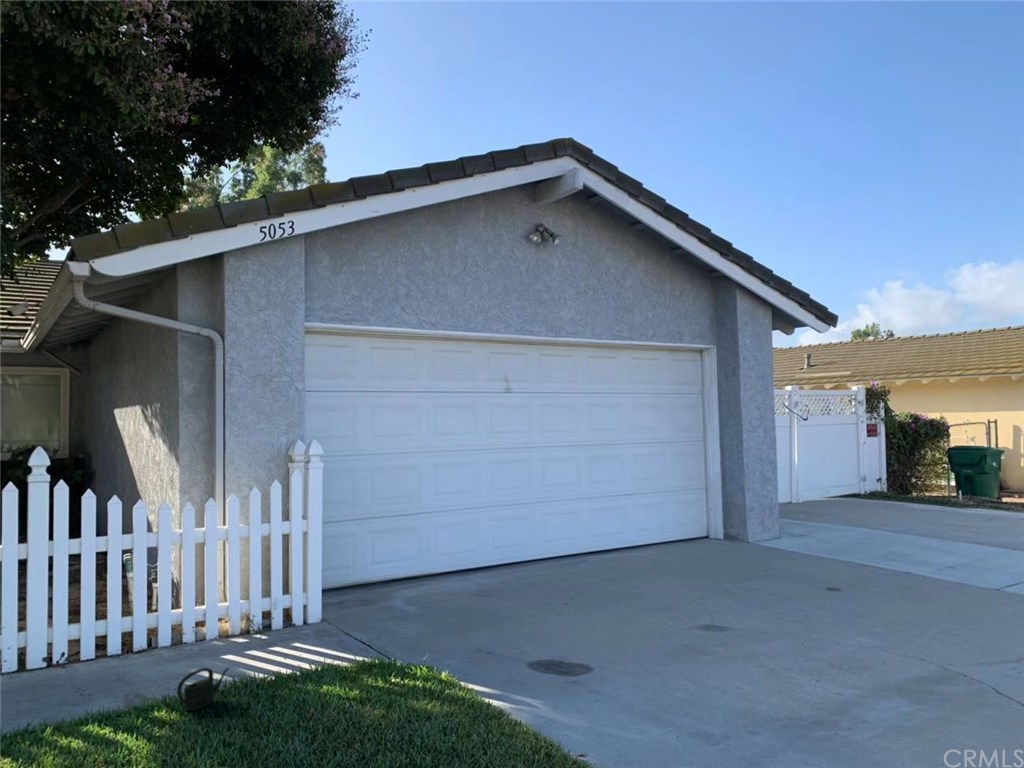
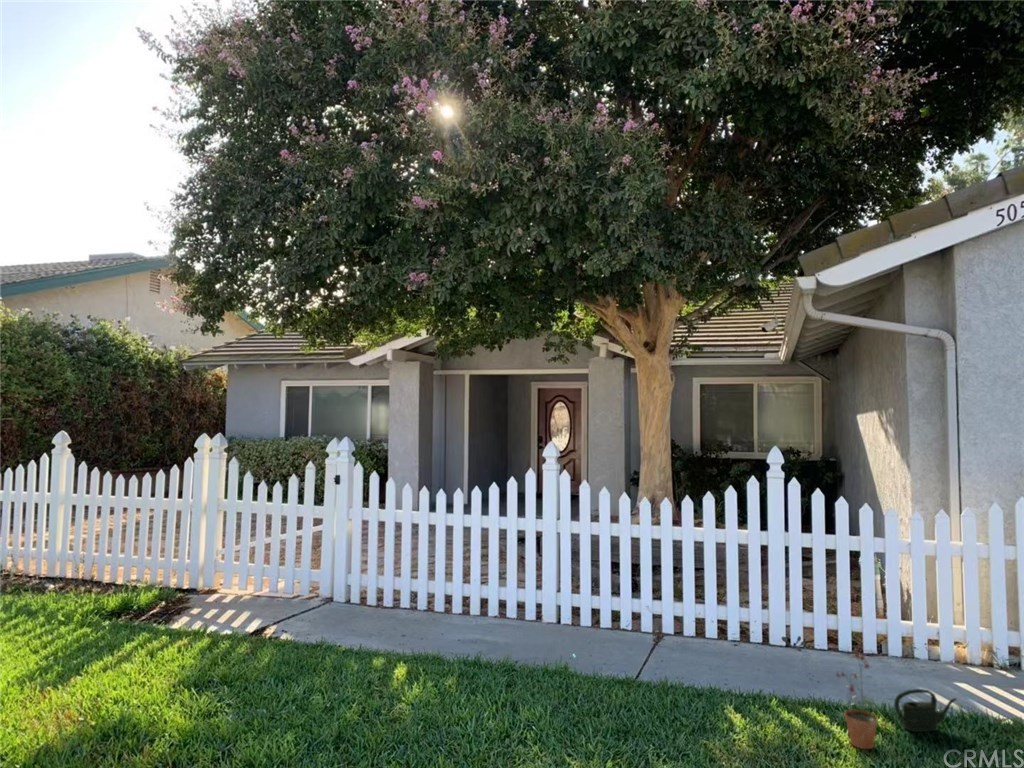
potted plant: none [122,649,165,745] -> present [836,651,878,749]

